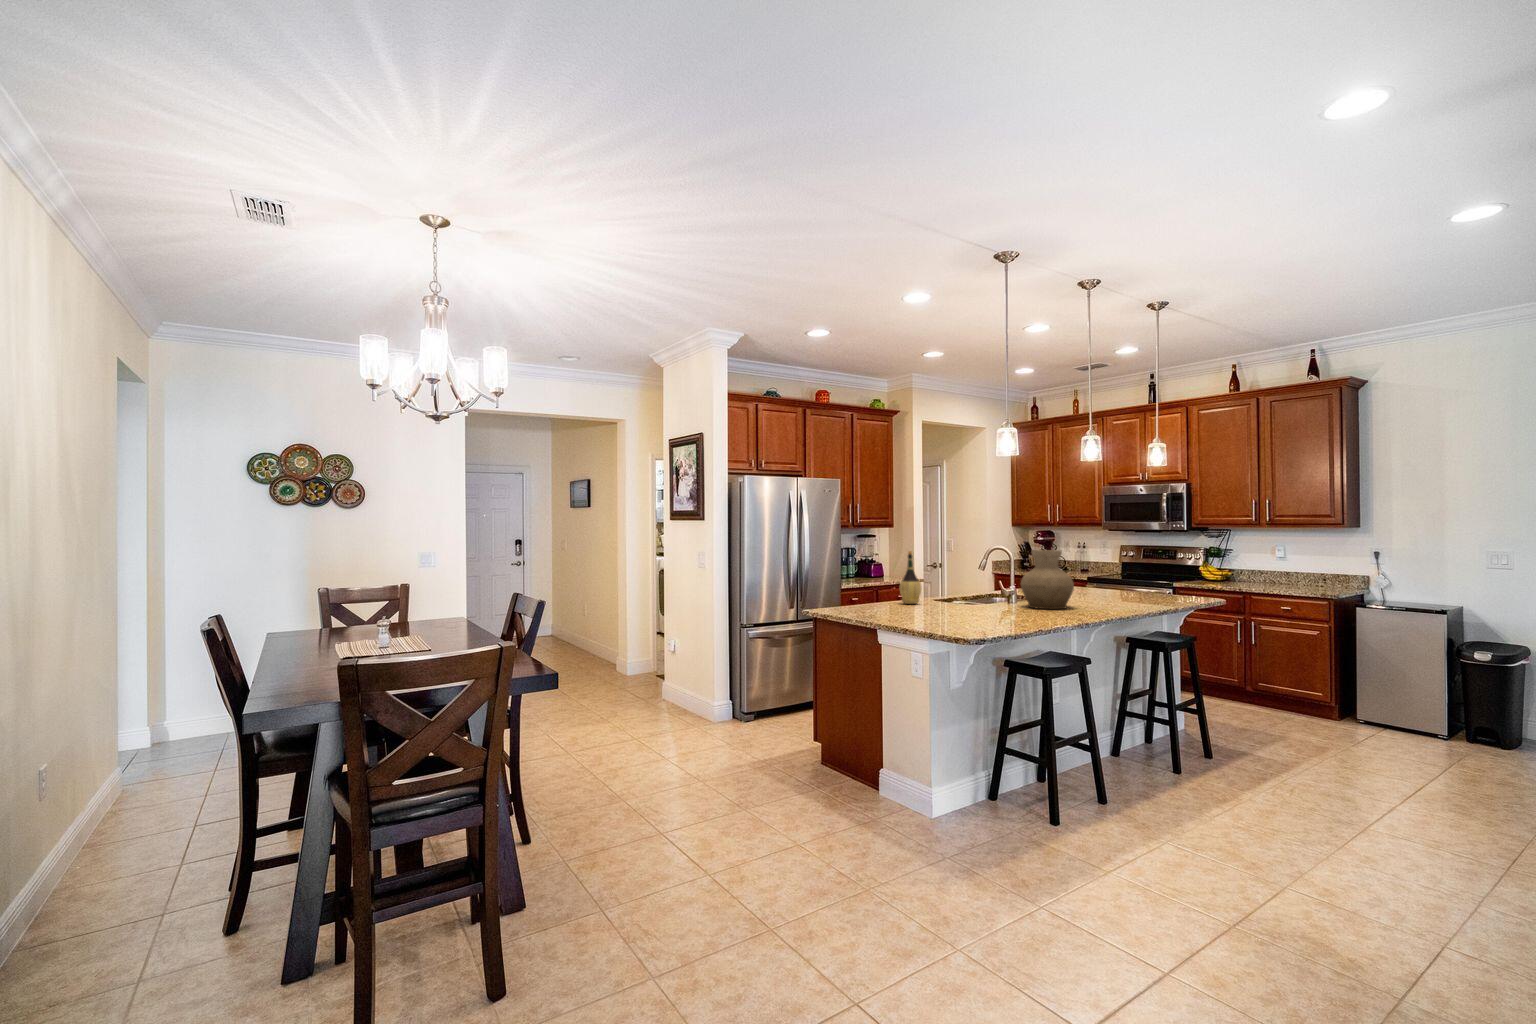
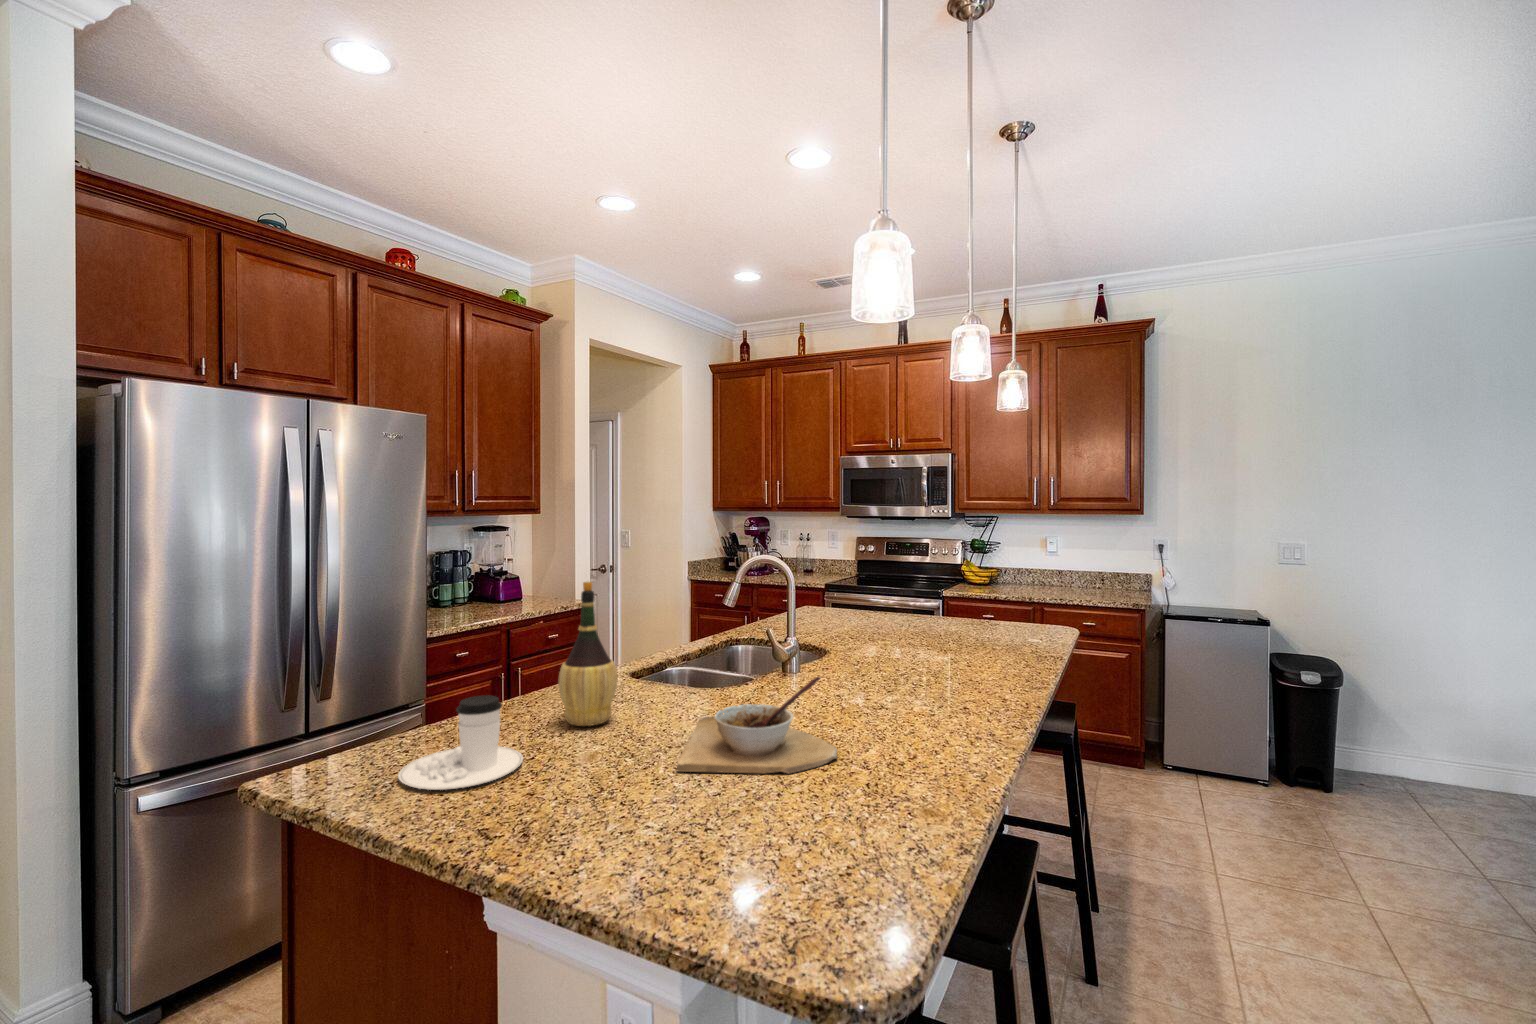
vase: present [1021,550,1074,609] -> none [854,570,971,716]
coffee cup: none [850,585,888,609] -> present [398,695,523,790]
bowl: none [937,587,997,613] -> present [677,677,838,774]

